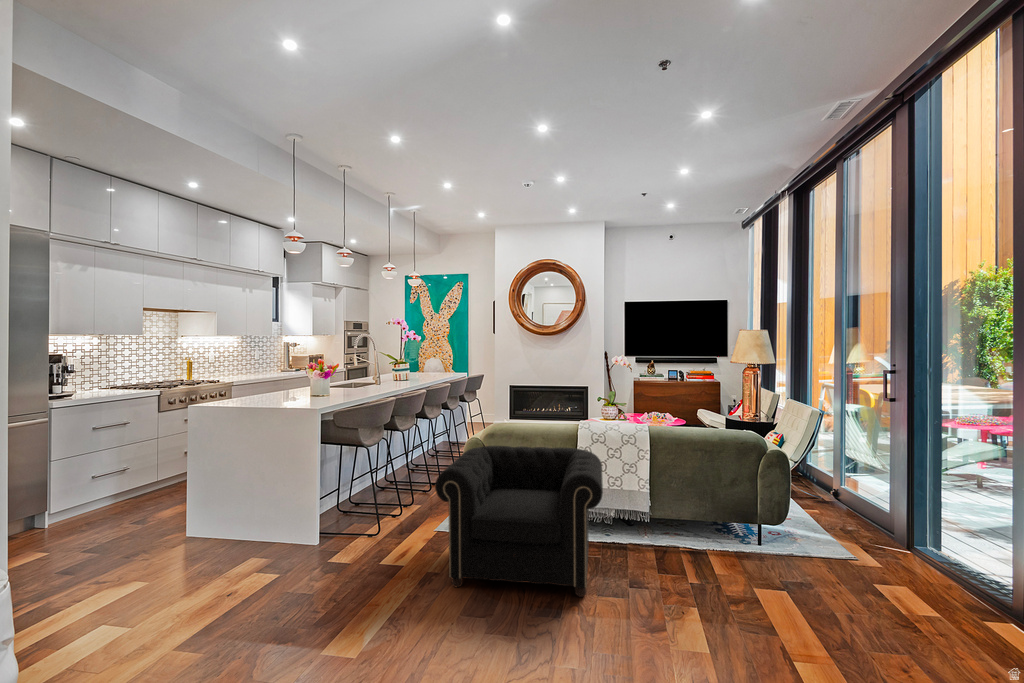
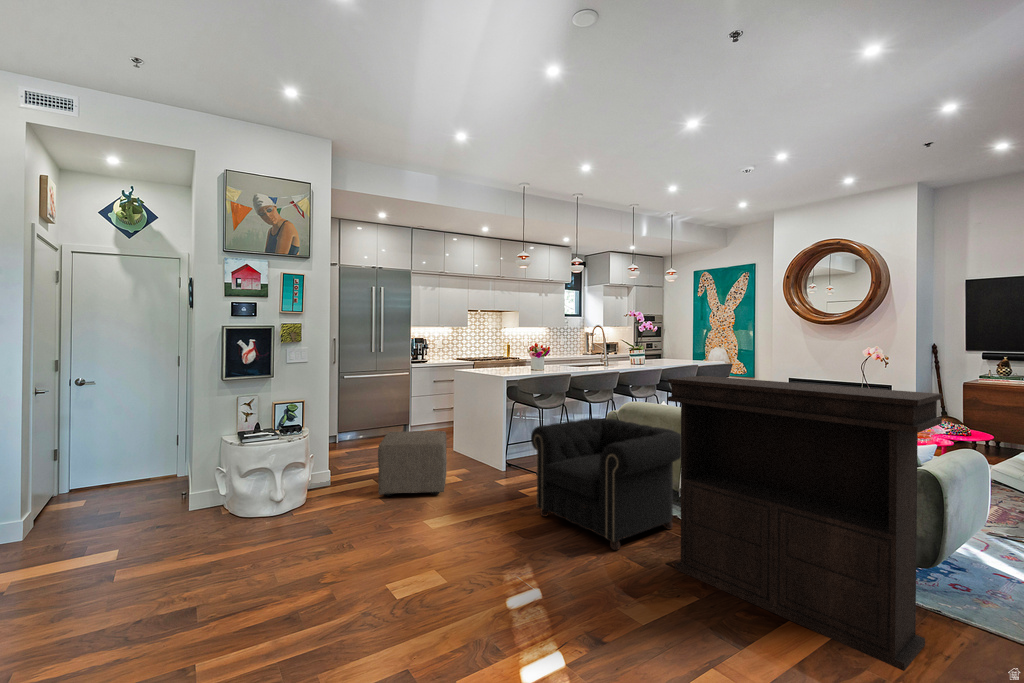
console table: none [638,388,873,608] -> present [668,376,942,671]
ottoman: none [129,506,282,651] -> present [378,431,447,496]

